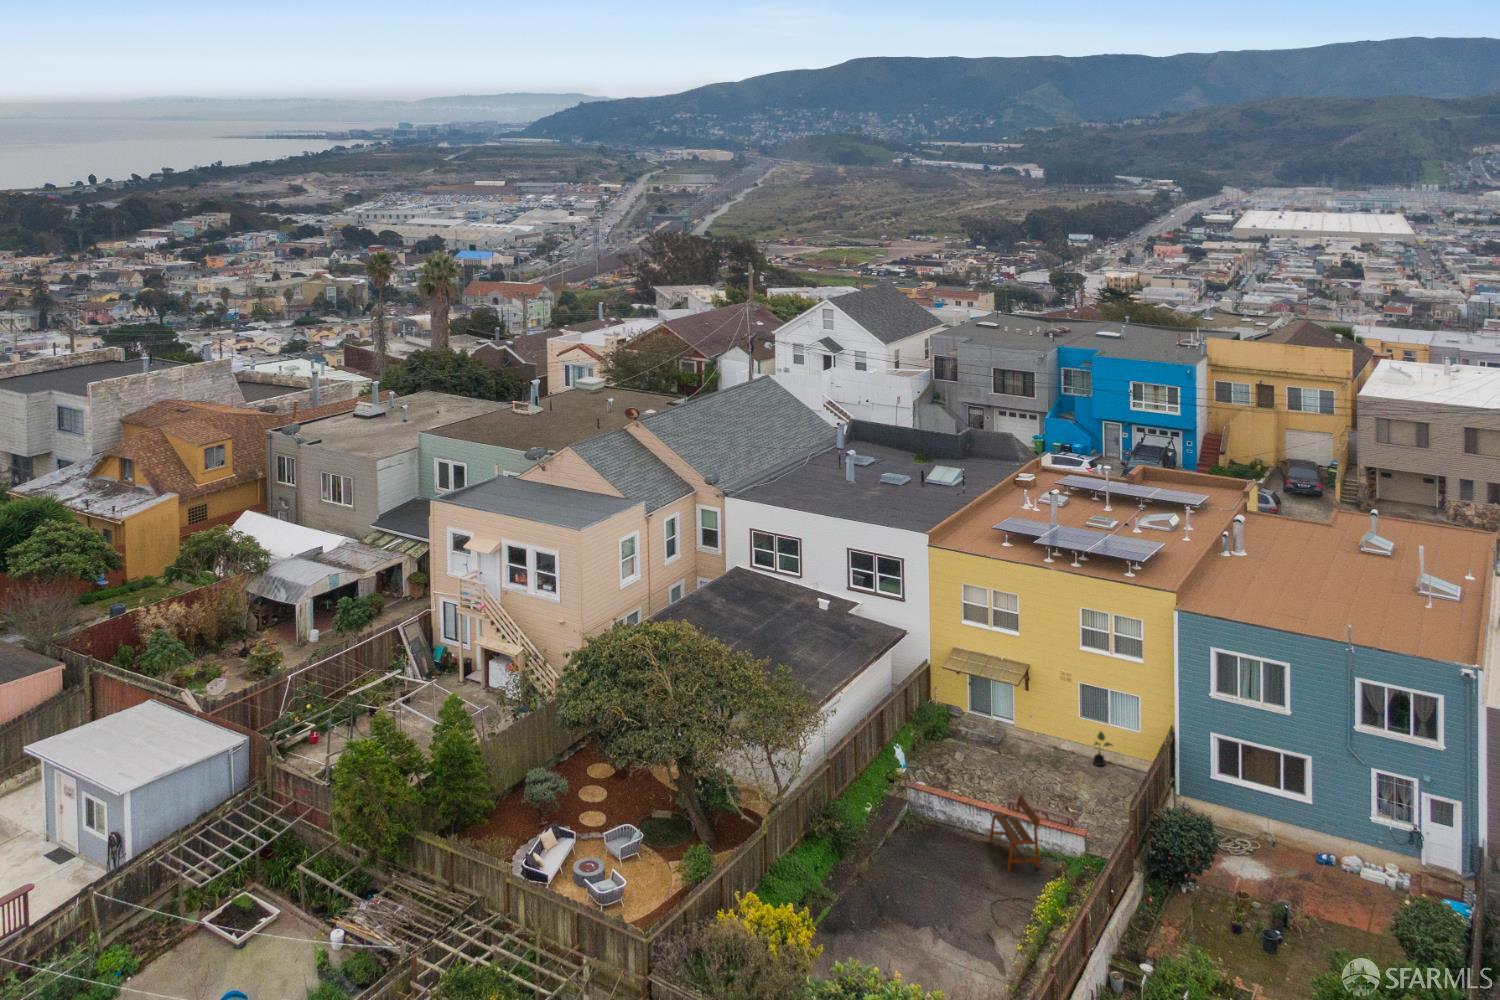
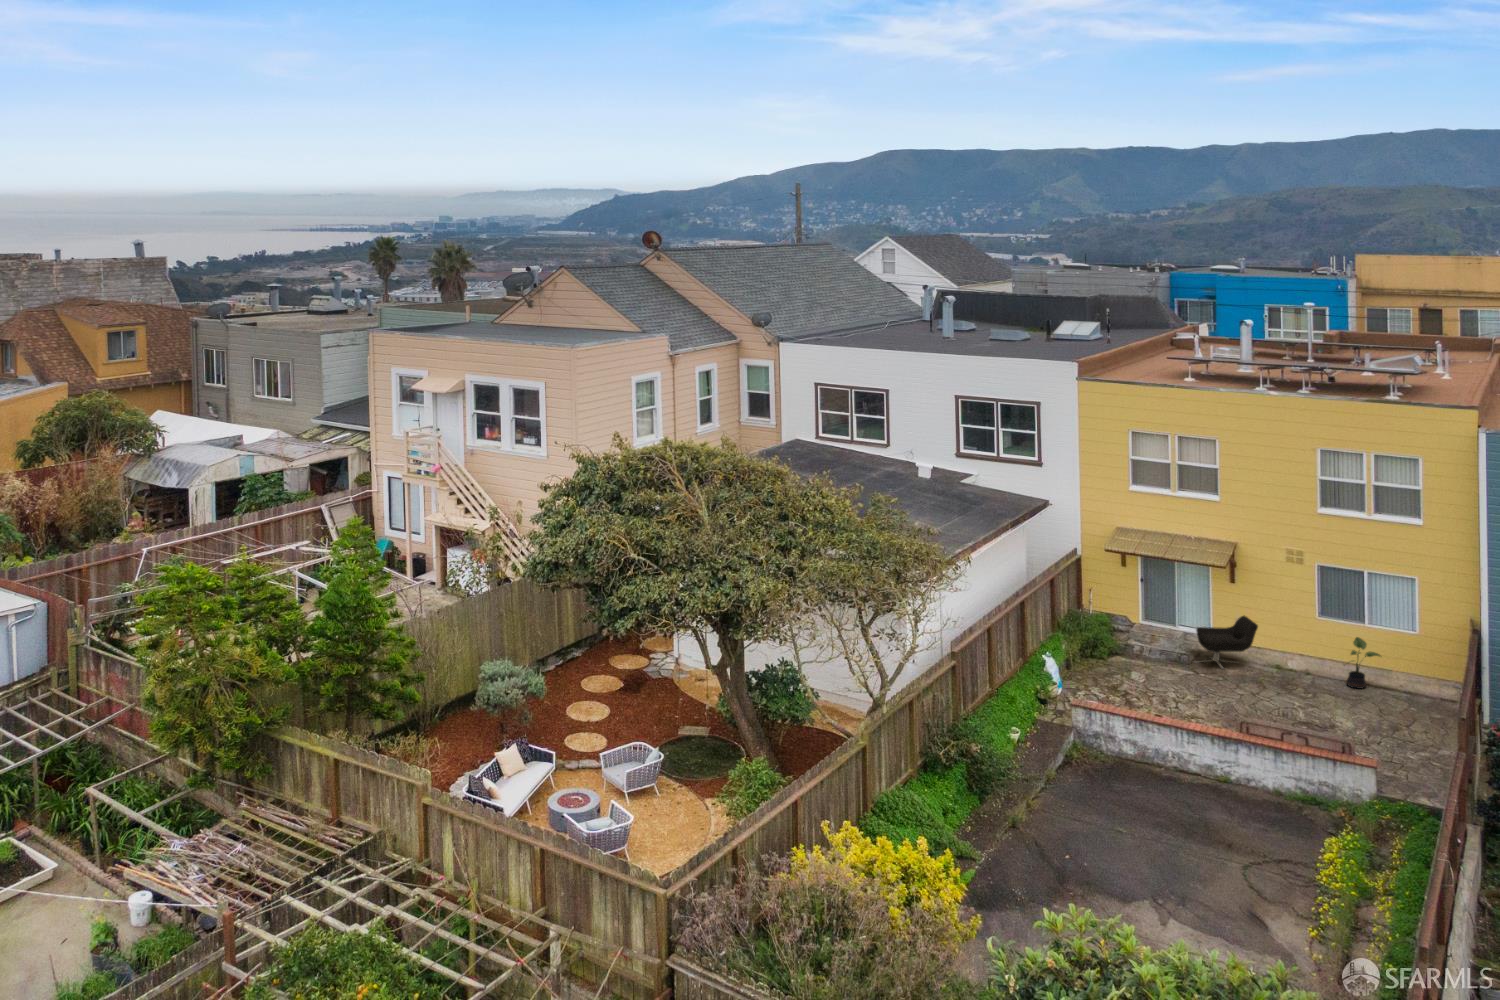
lounge chair: none [999,713,1039,751] -> present [1196,615,1258,668]
bench: present [989,795,1040,871] -> none [1212,706,1313,824]

